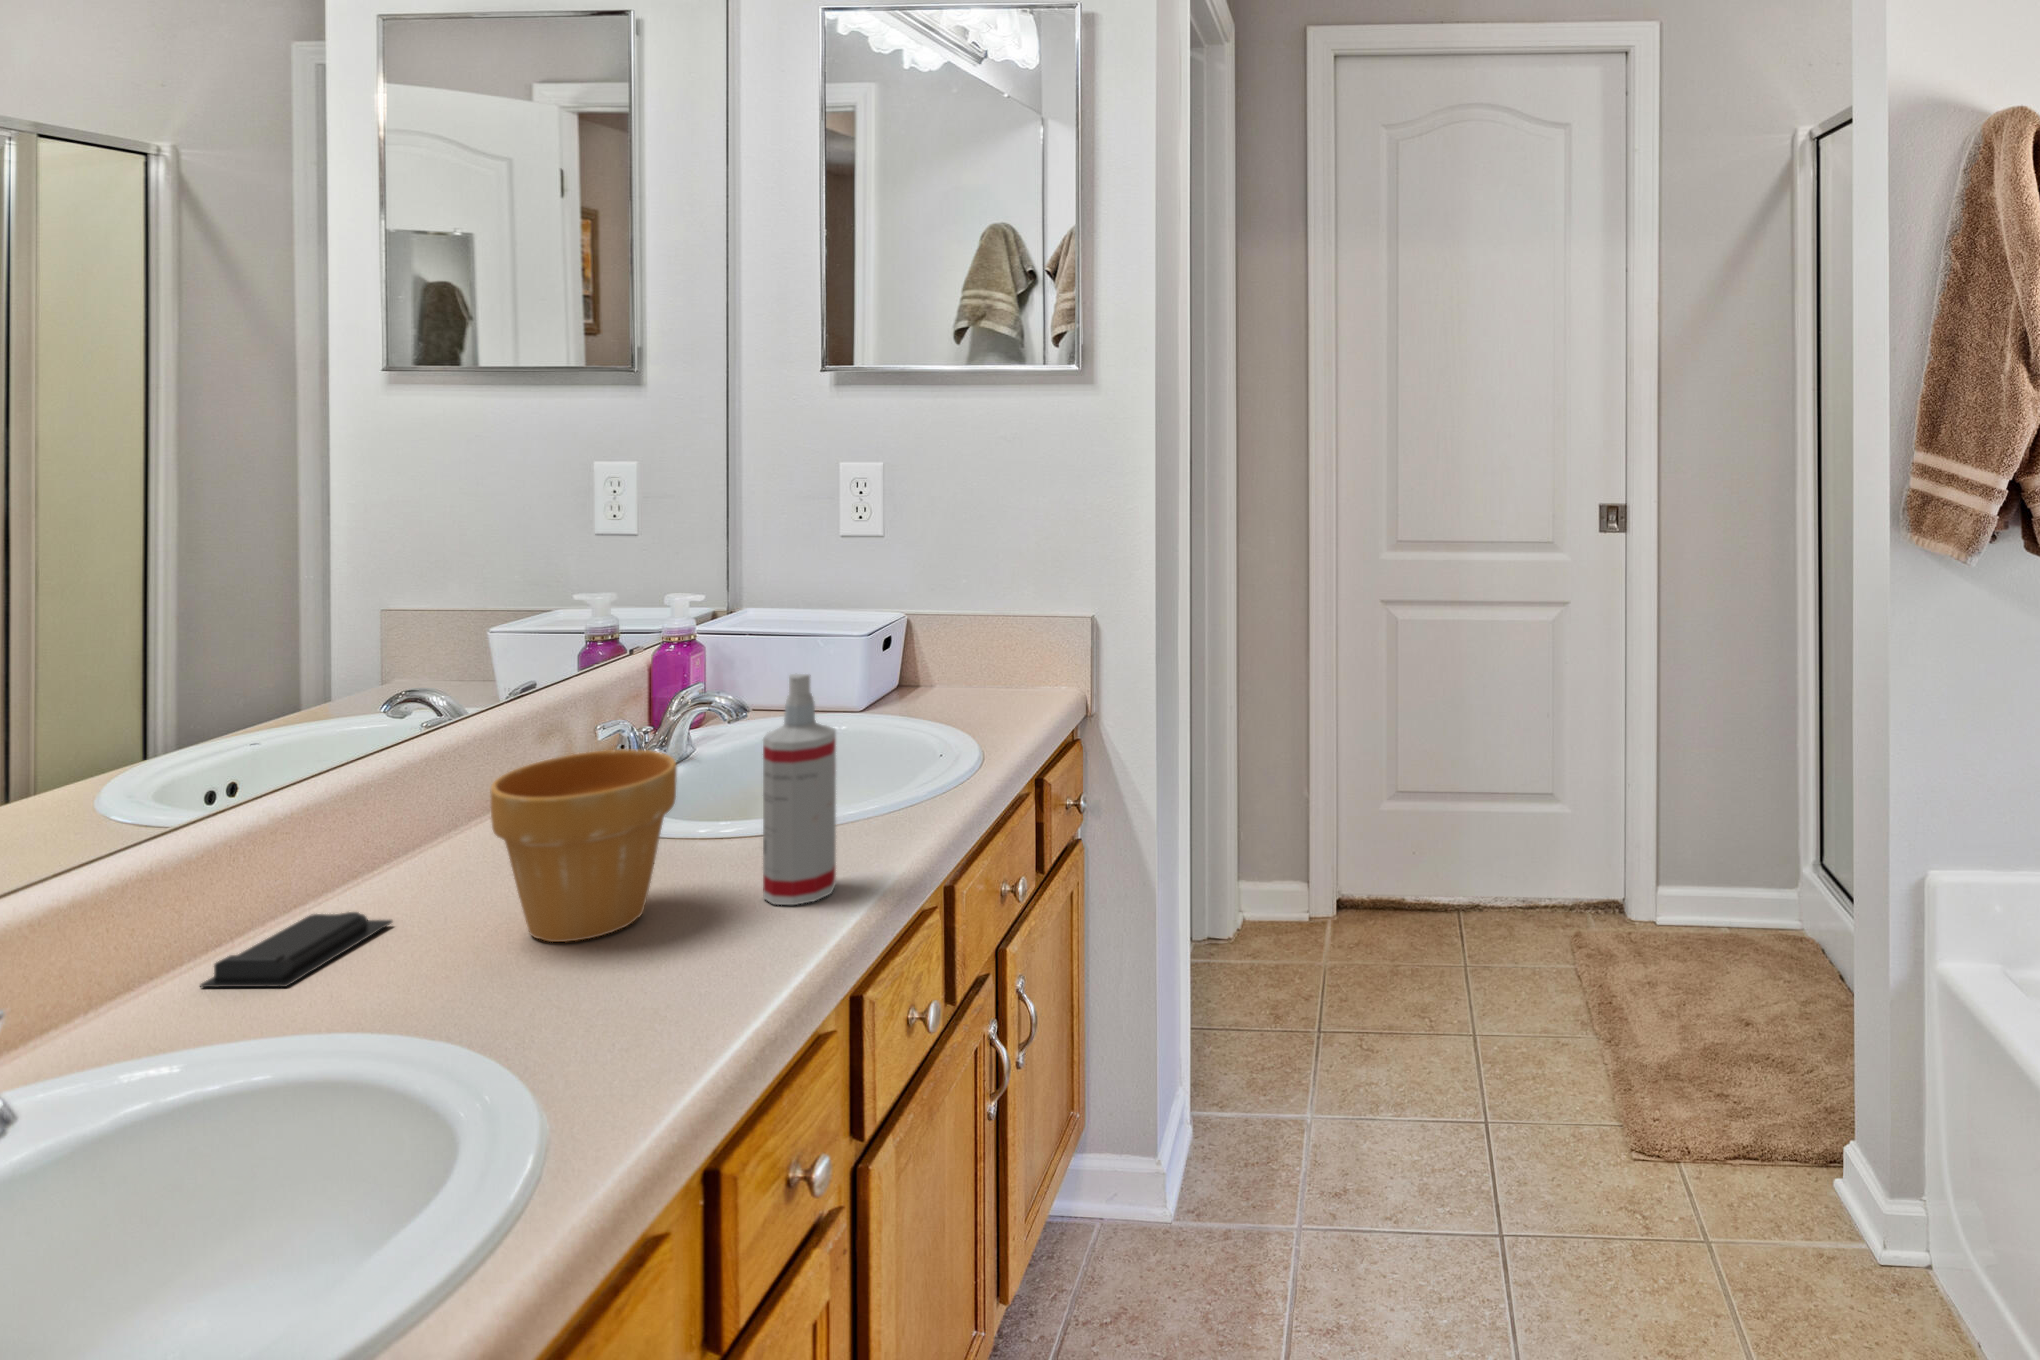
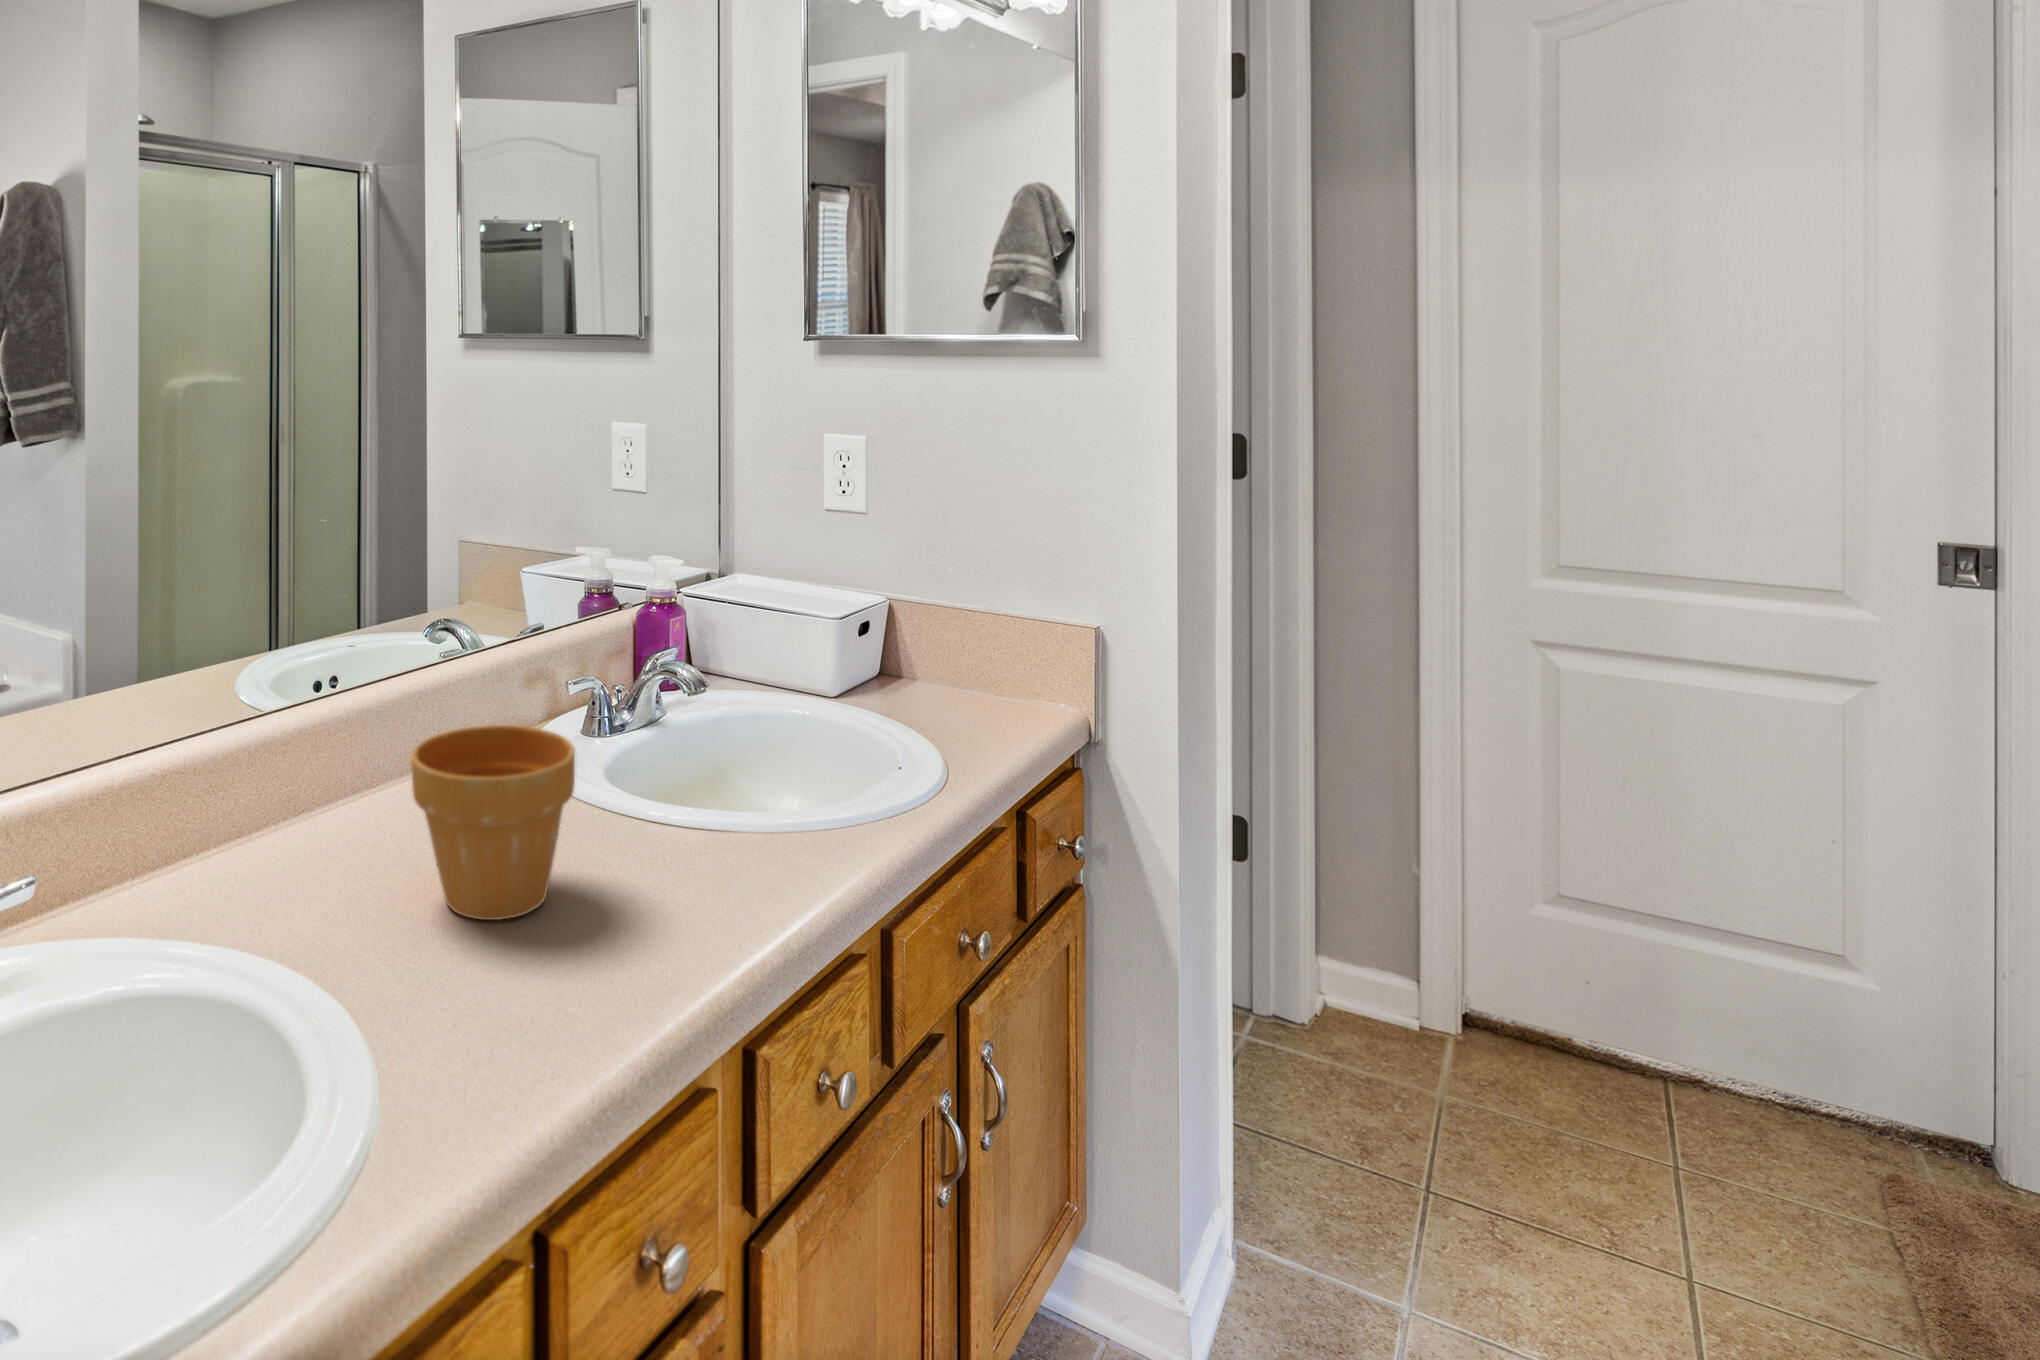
spray bottle: present [763,674,836,905] -> none [655,679,731,936]
soap bar: present [200,912,392,987] -> none [207,831,357,900]

